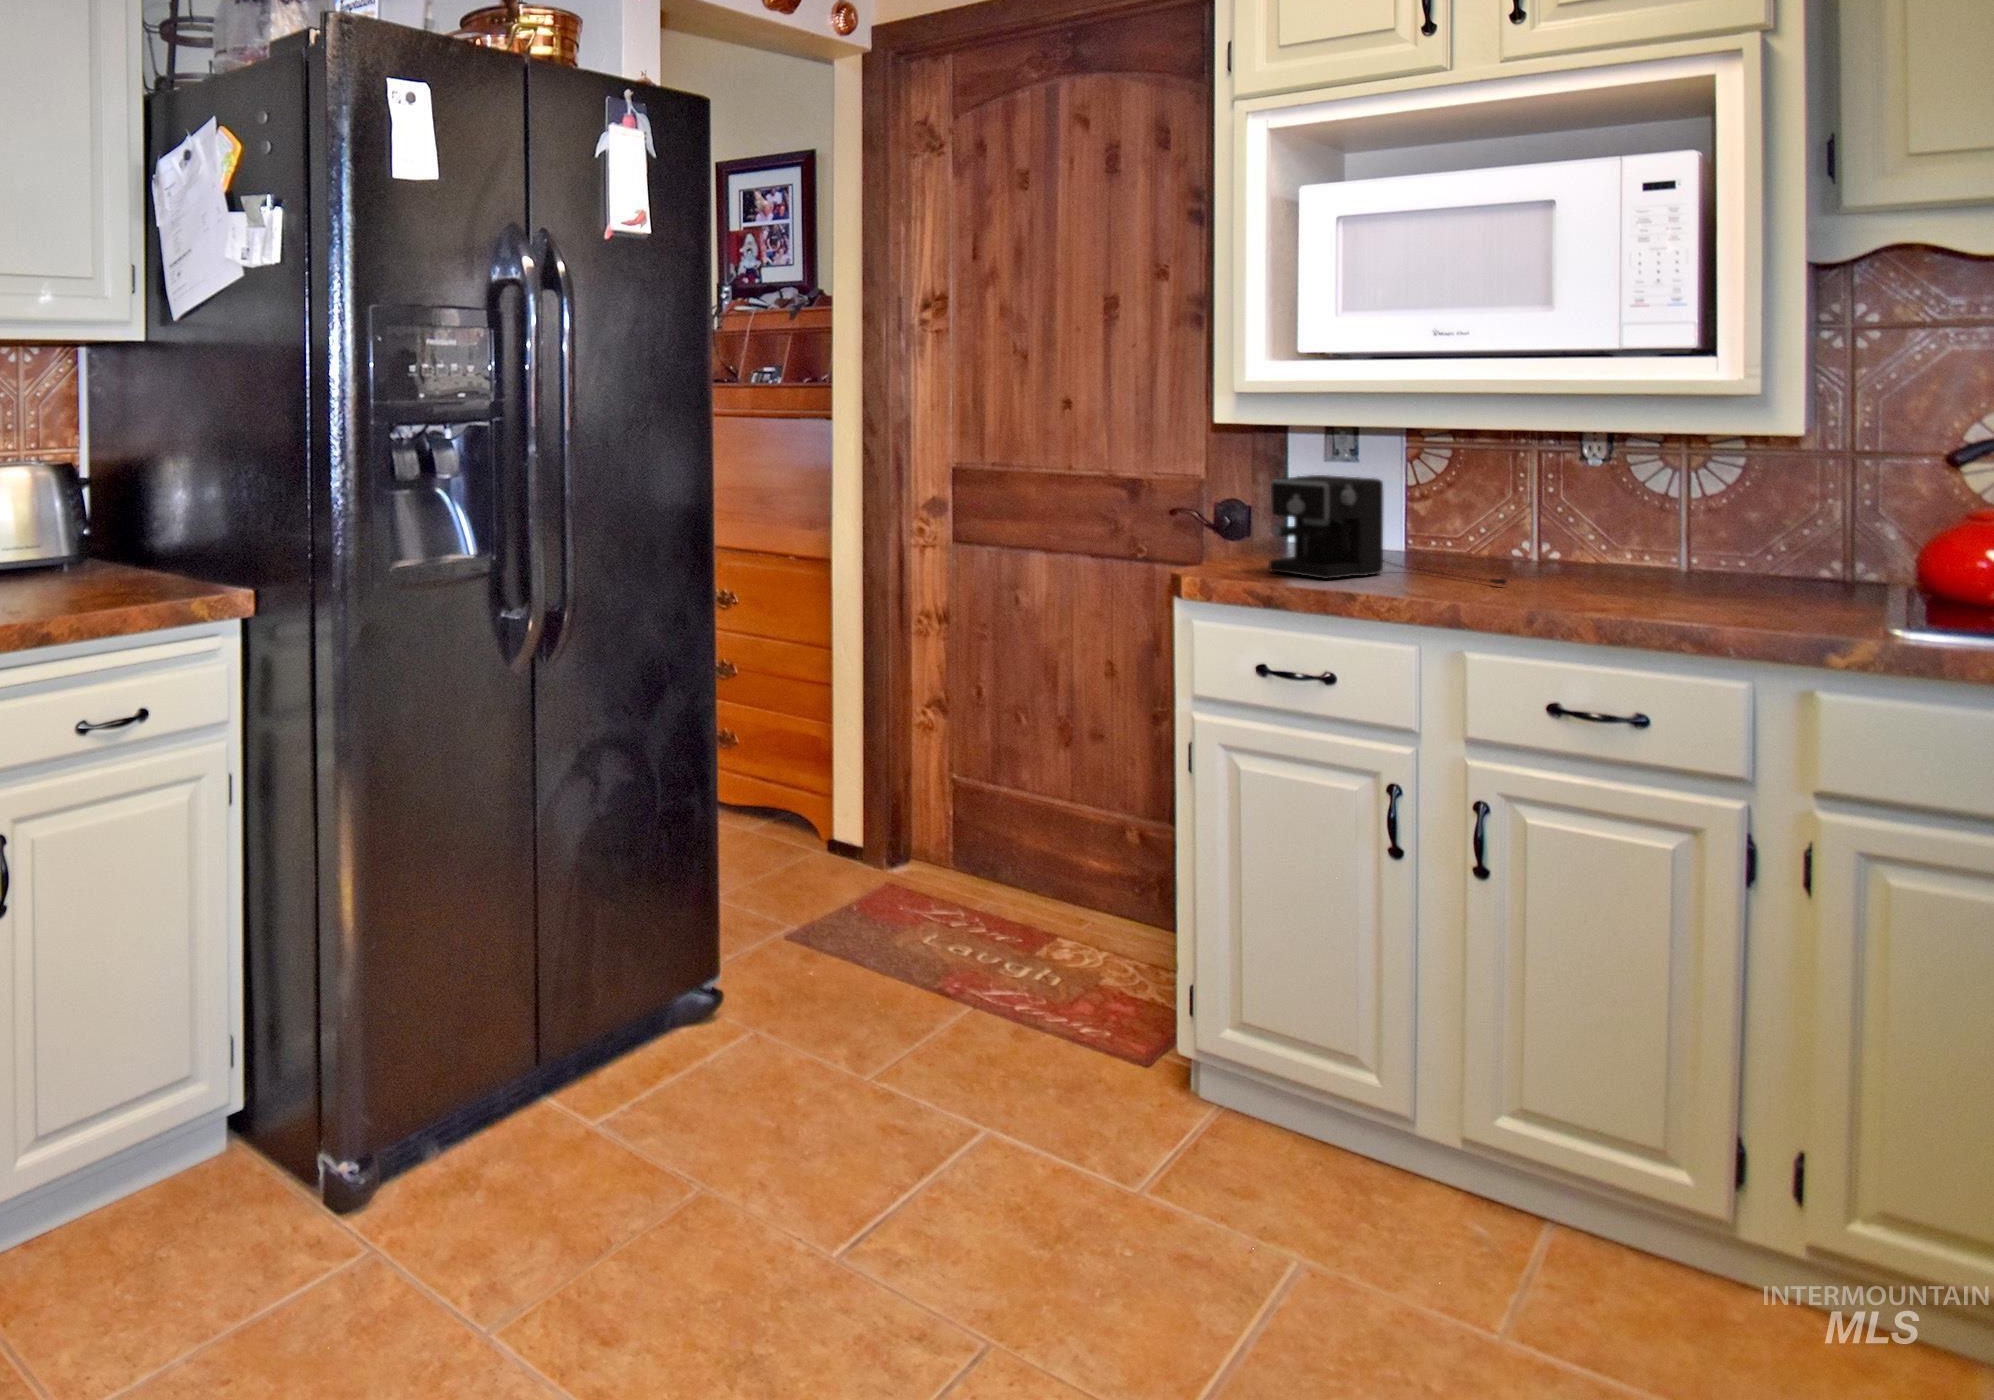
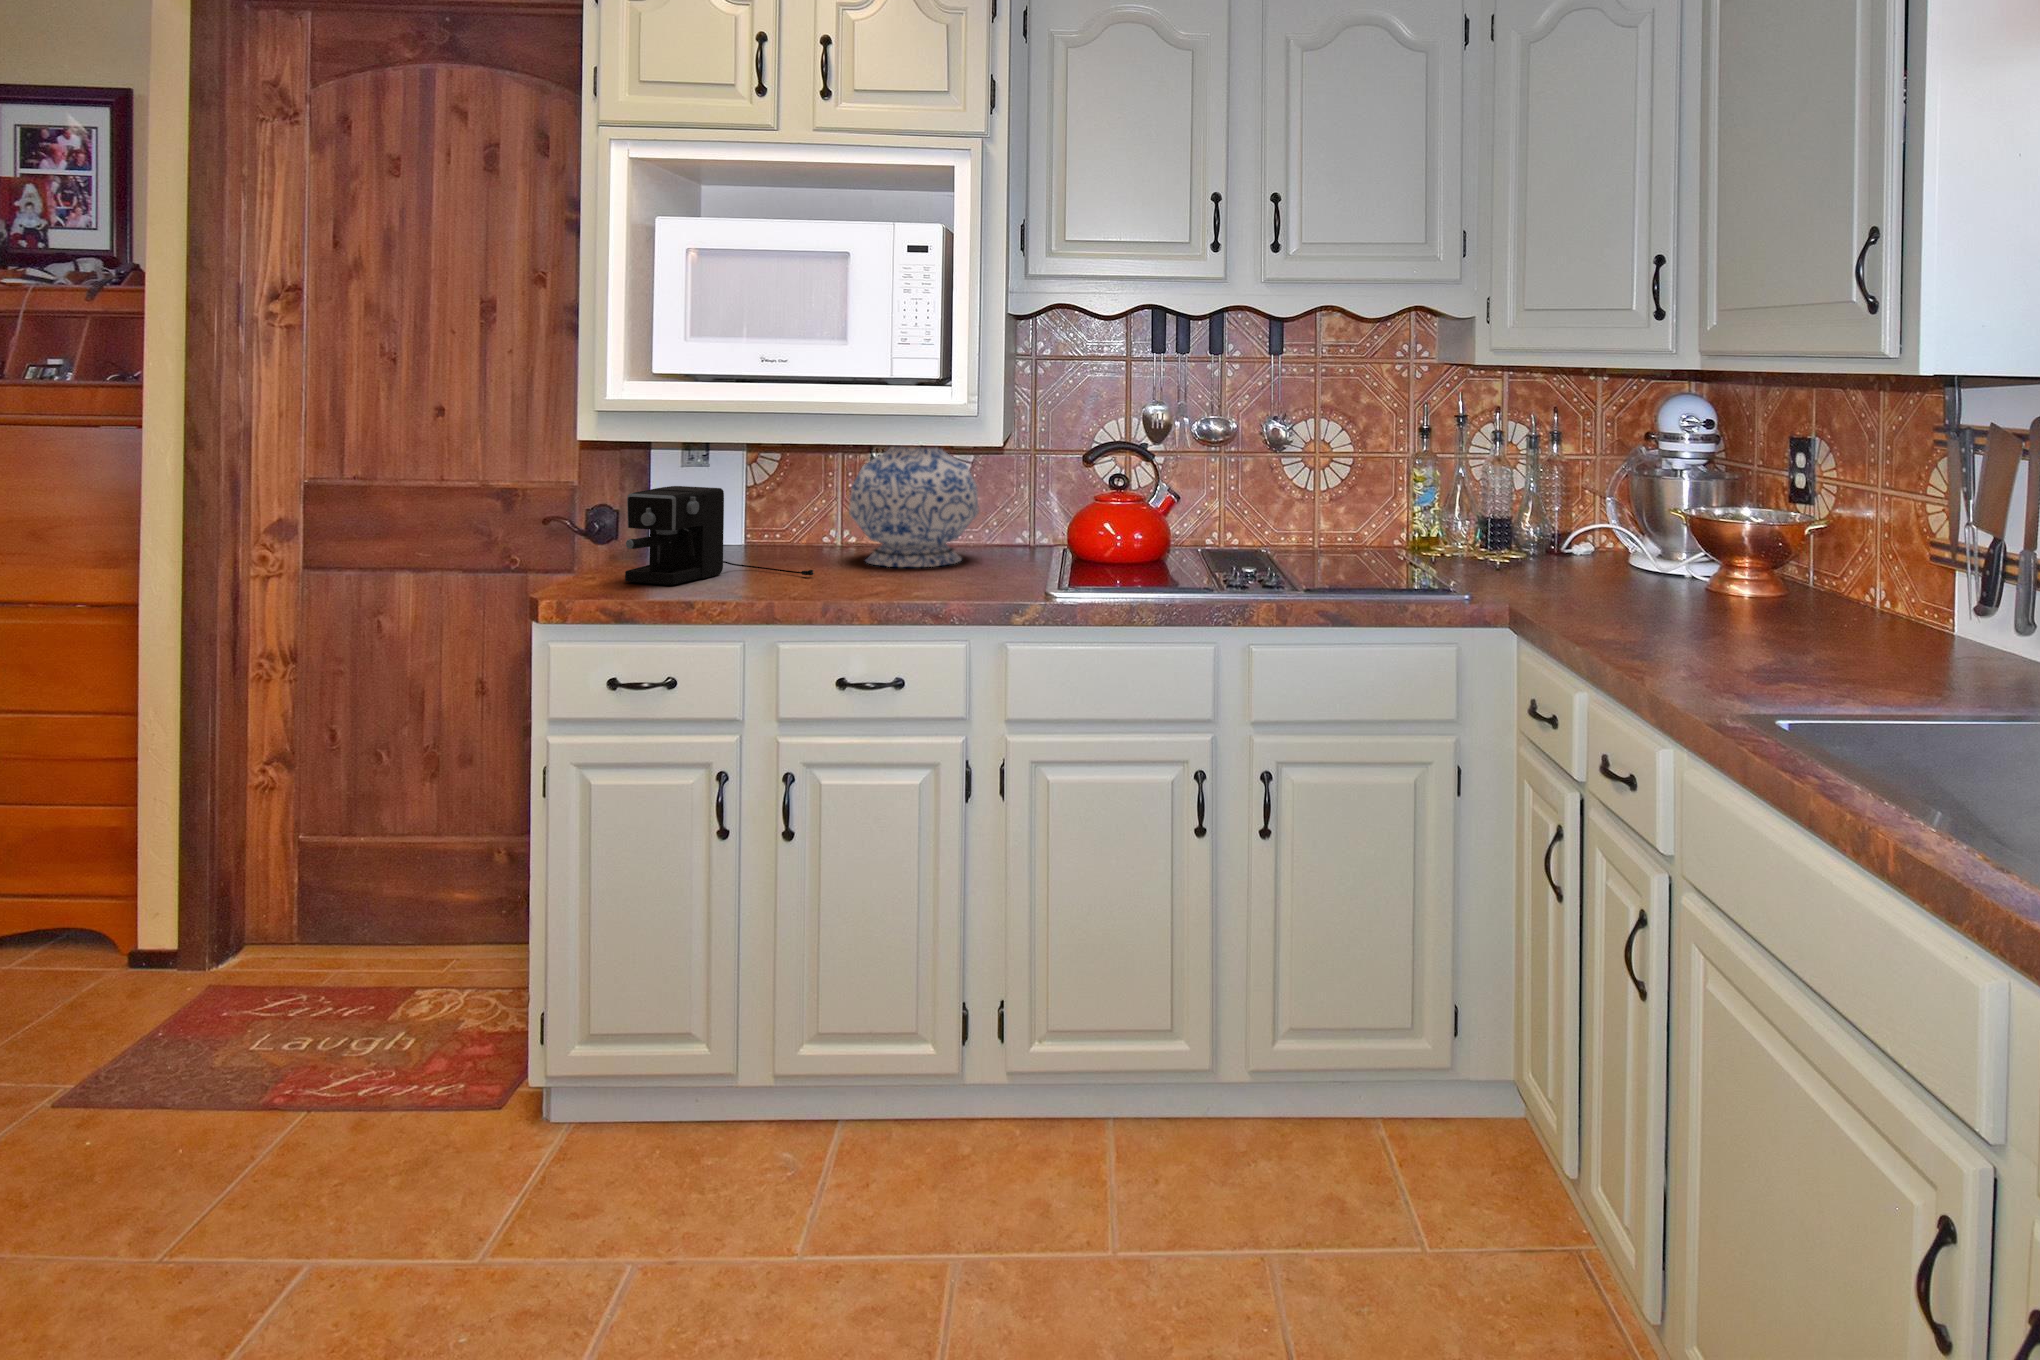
vase: none [1550,355,1761,591] -> present [849,447,979,567]

